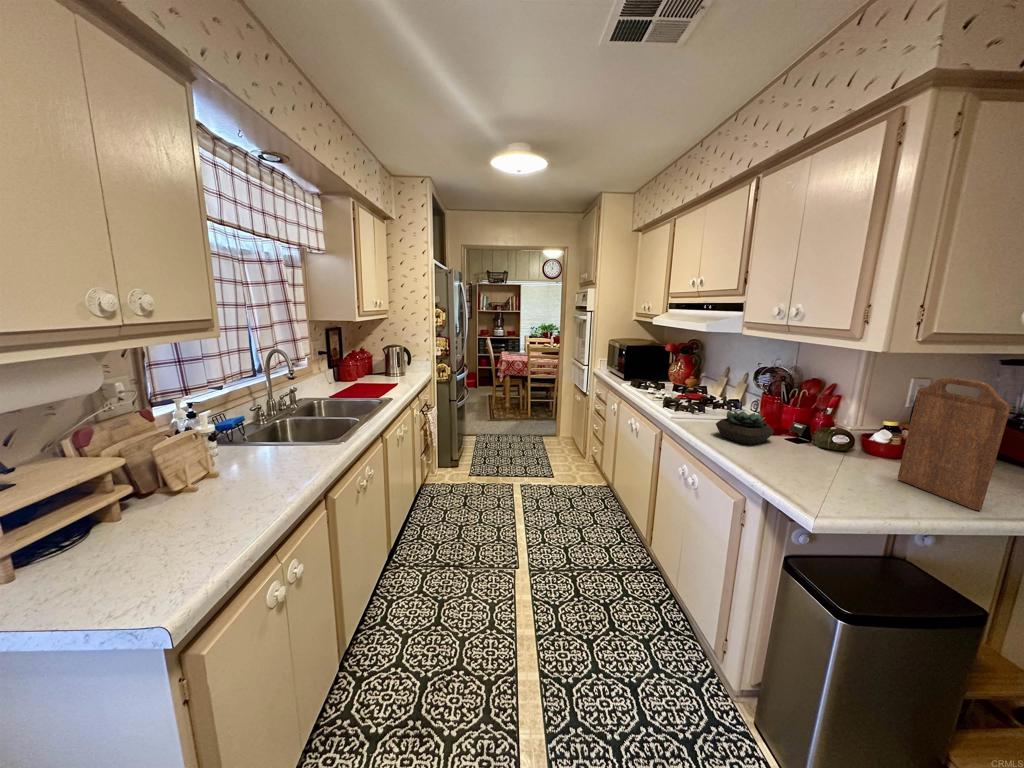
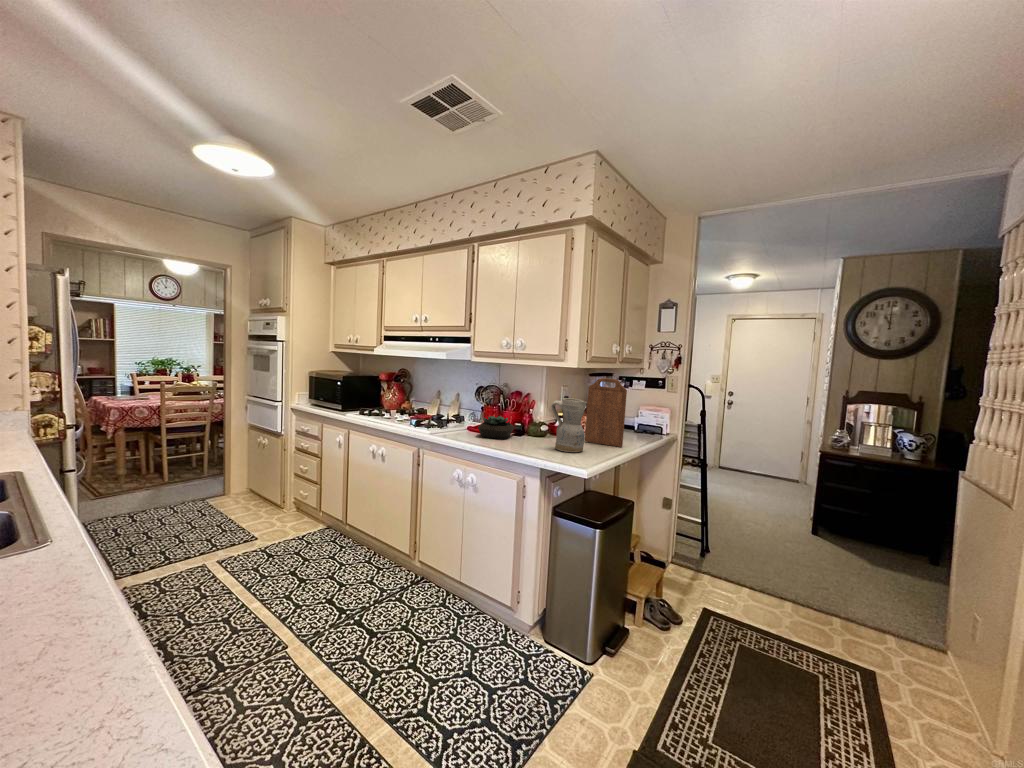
ceramic pitcher: none [805,405,870,494] -> present [551,398,587,452]

